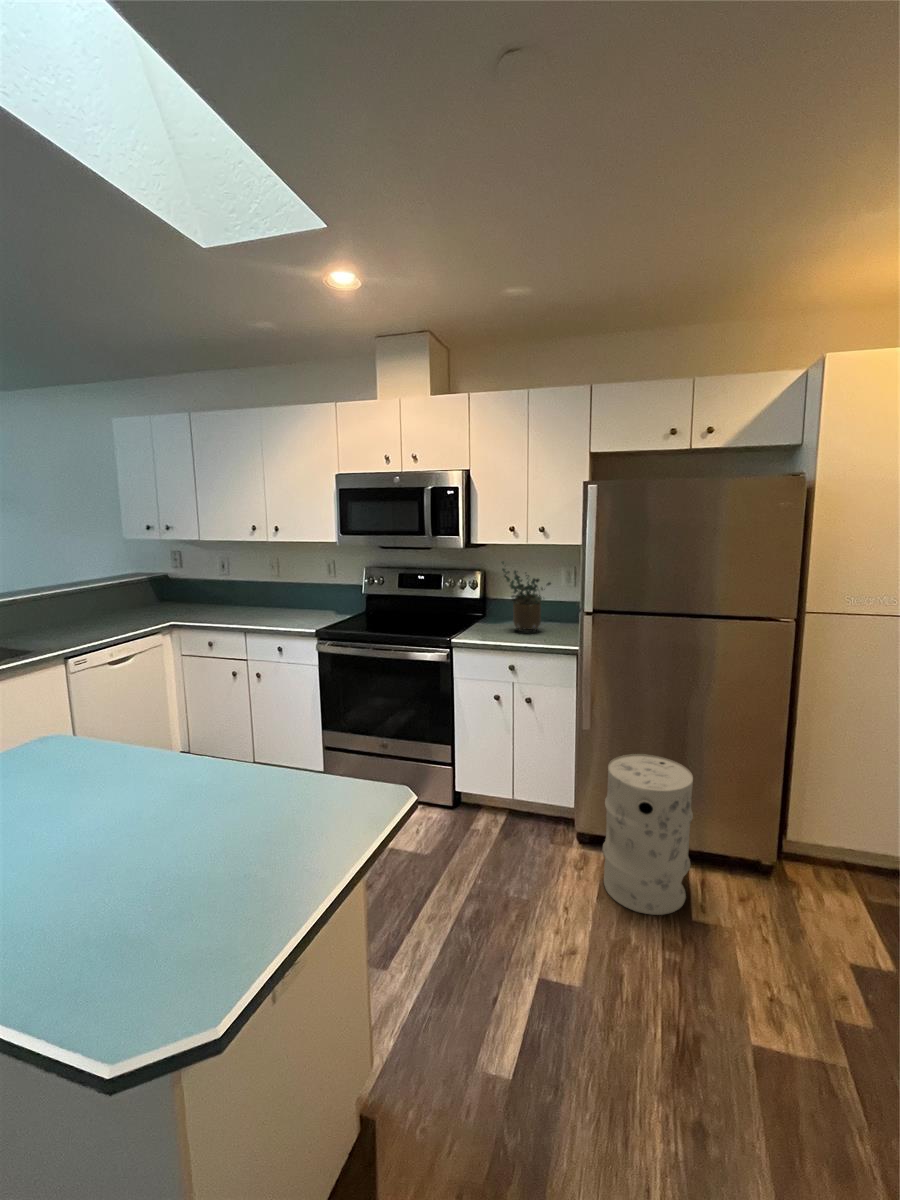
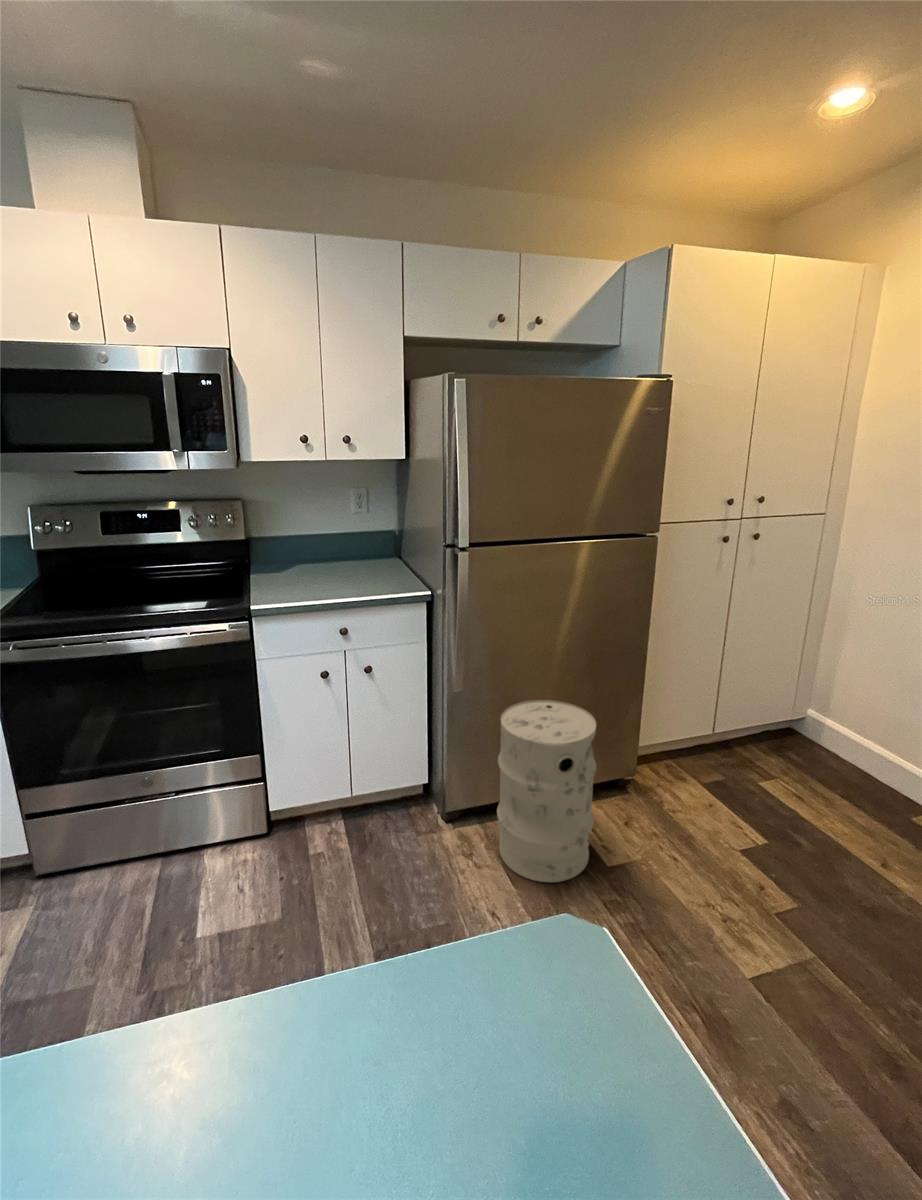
potted plant: present [502,561,551,631] -> none [301,484,369,579]

